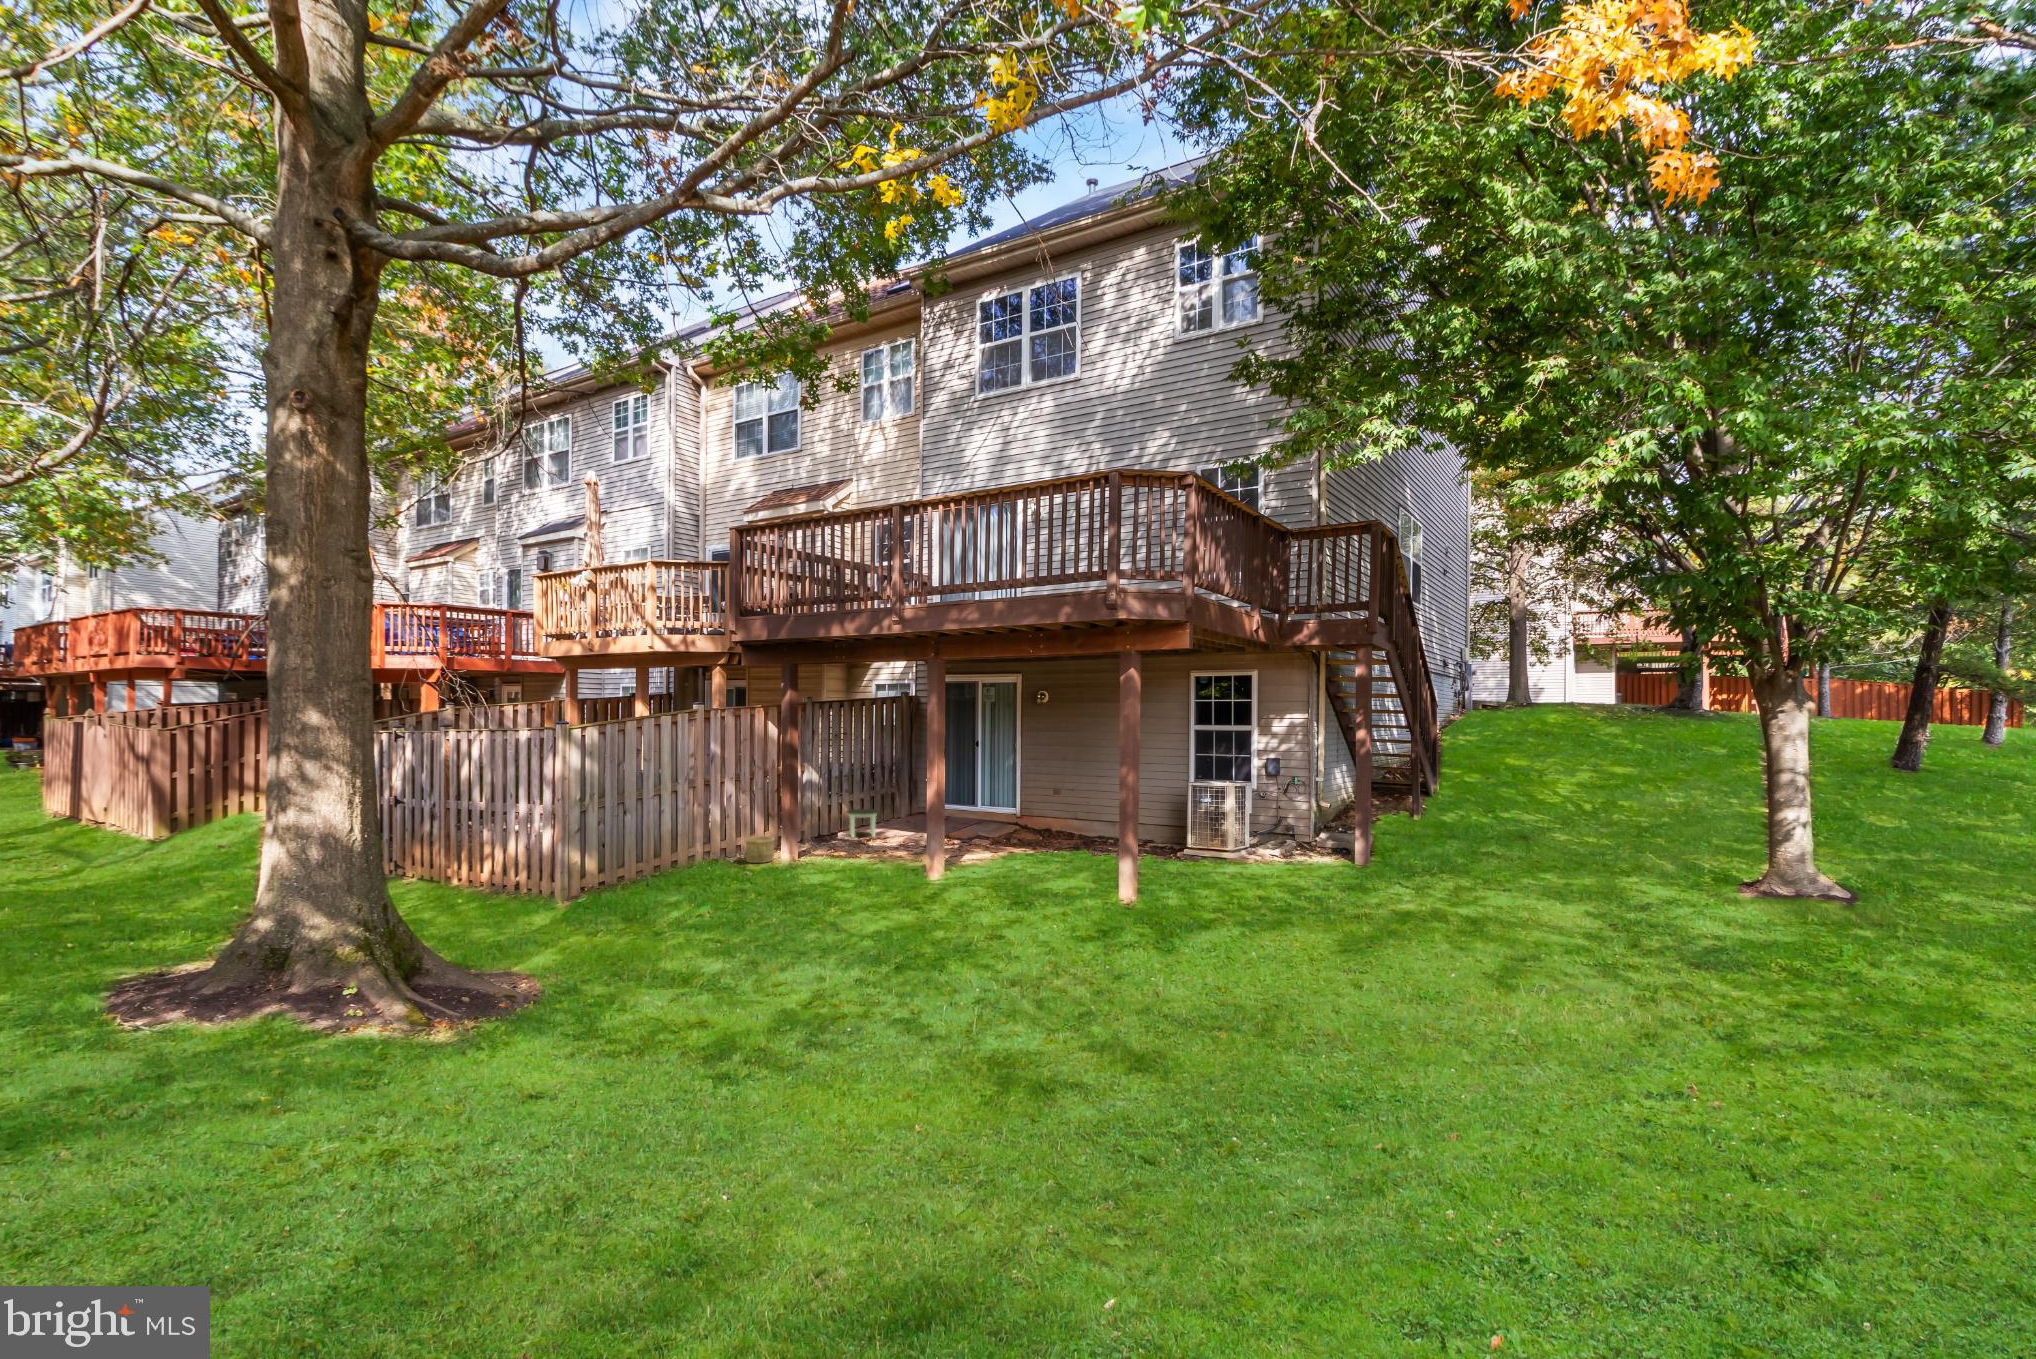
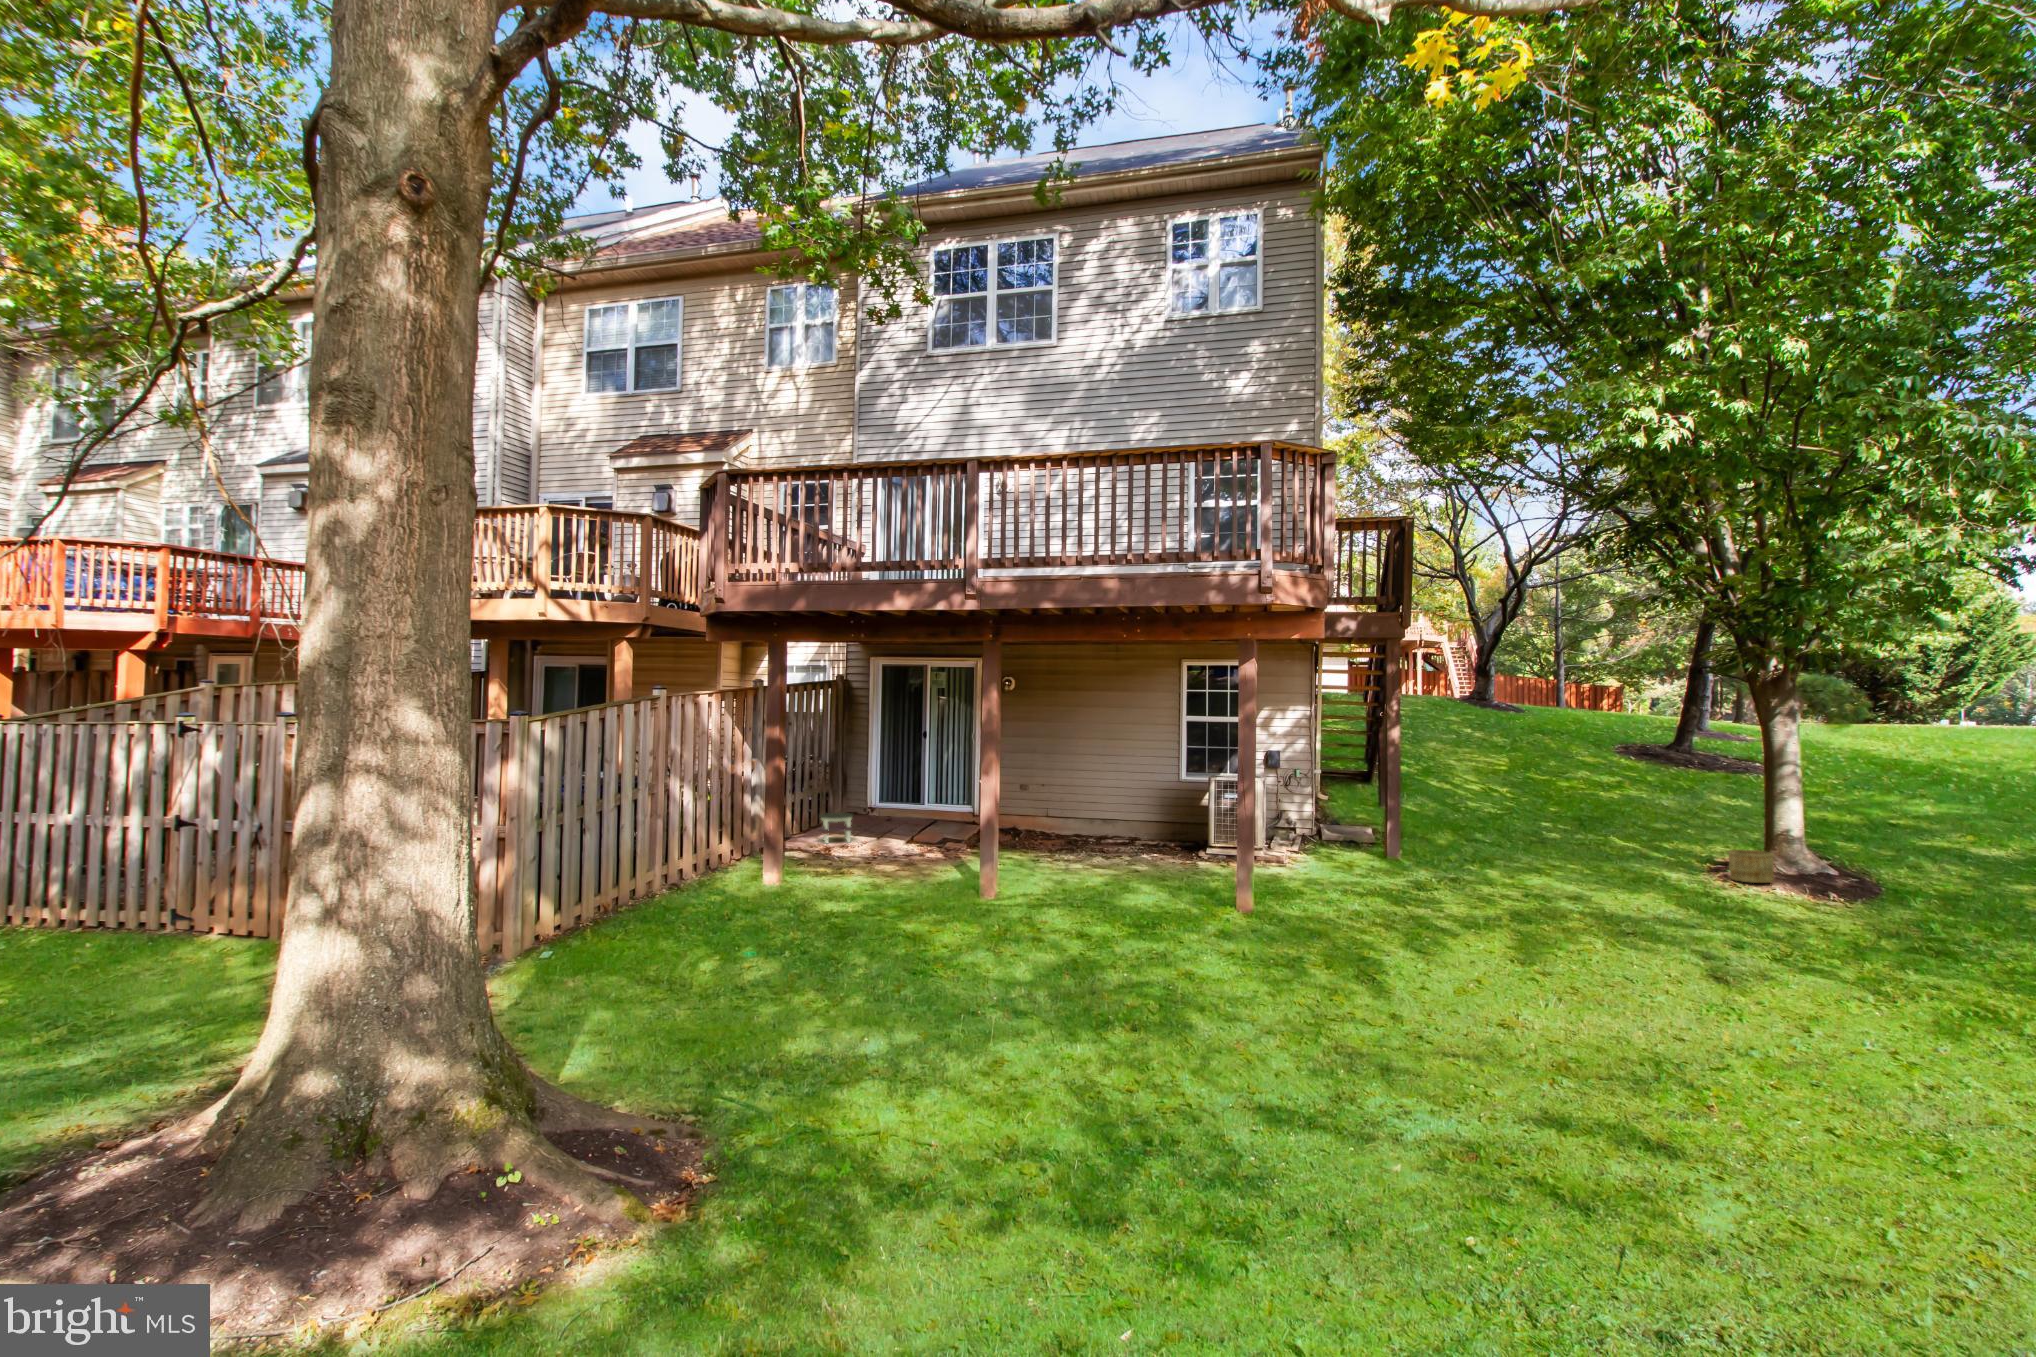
wooden bucket: present [745,836,774,863] -> present [1728,850,1774,883]

